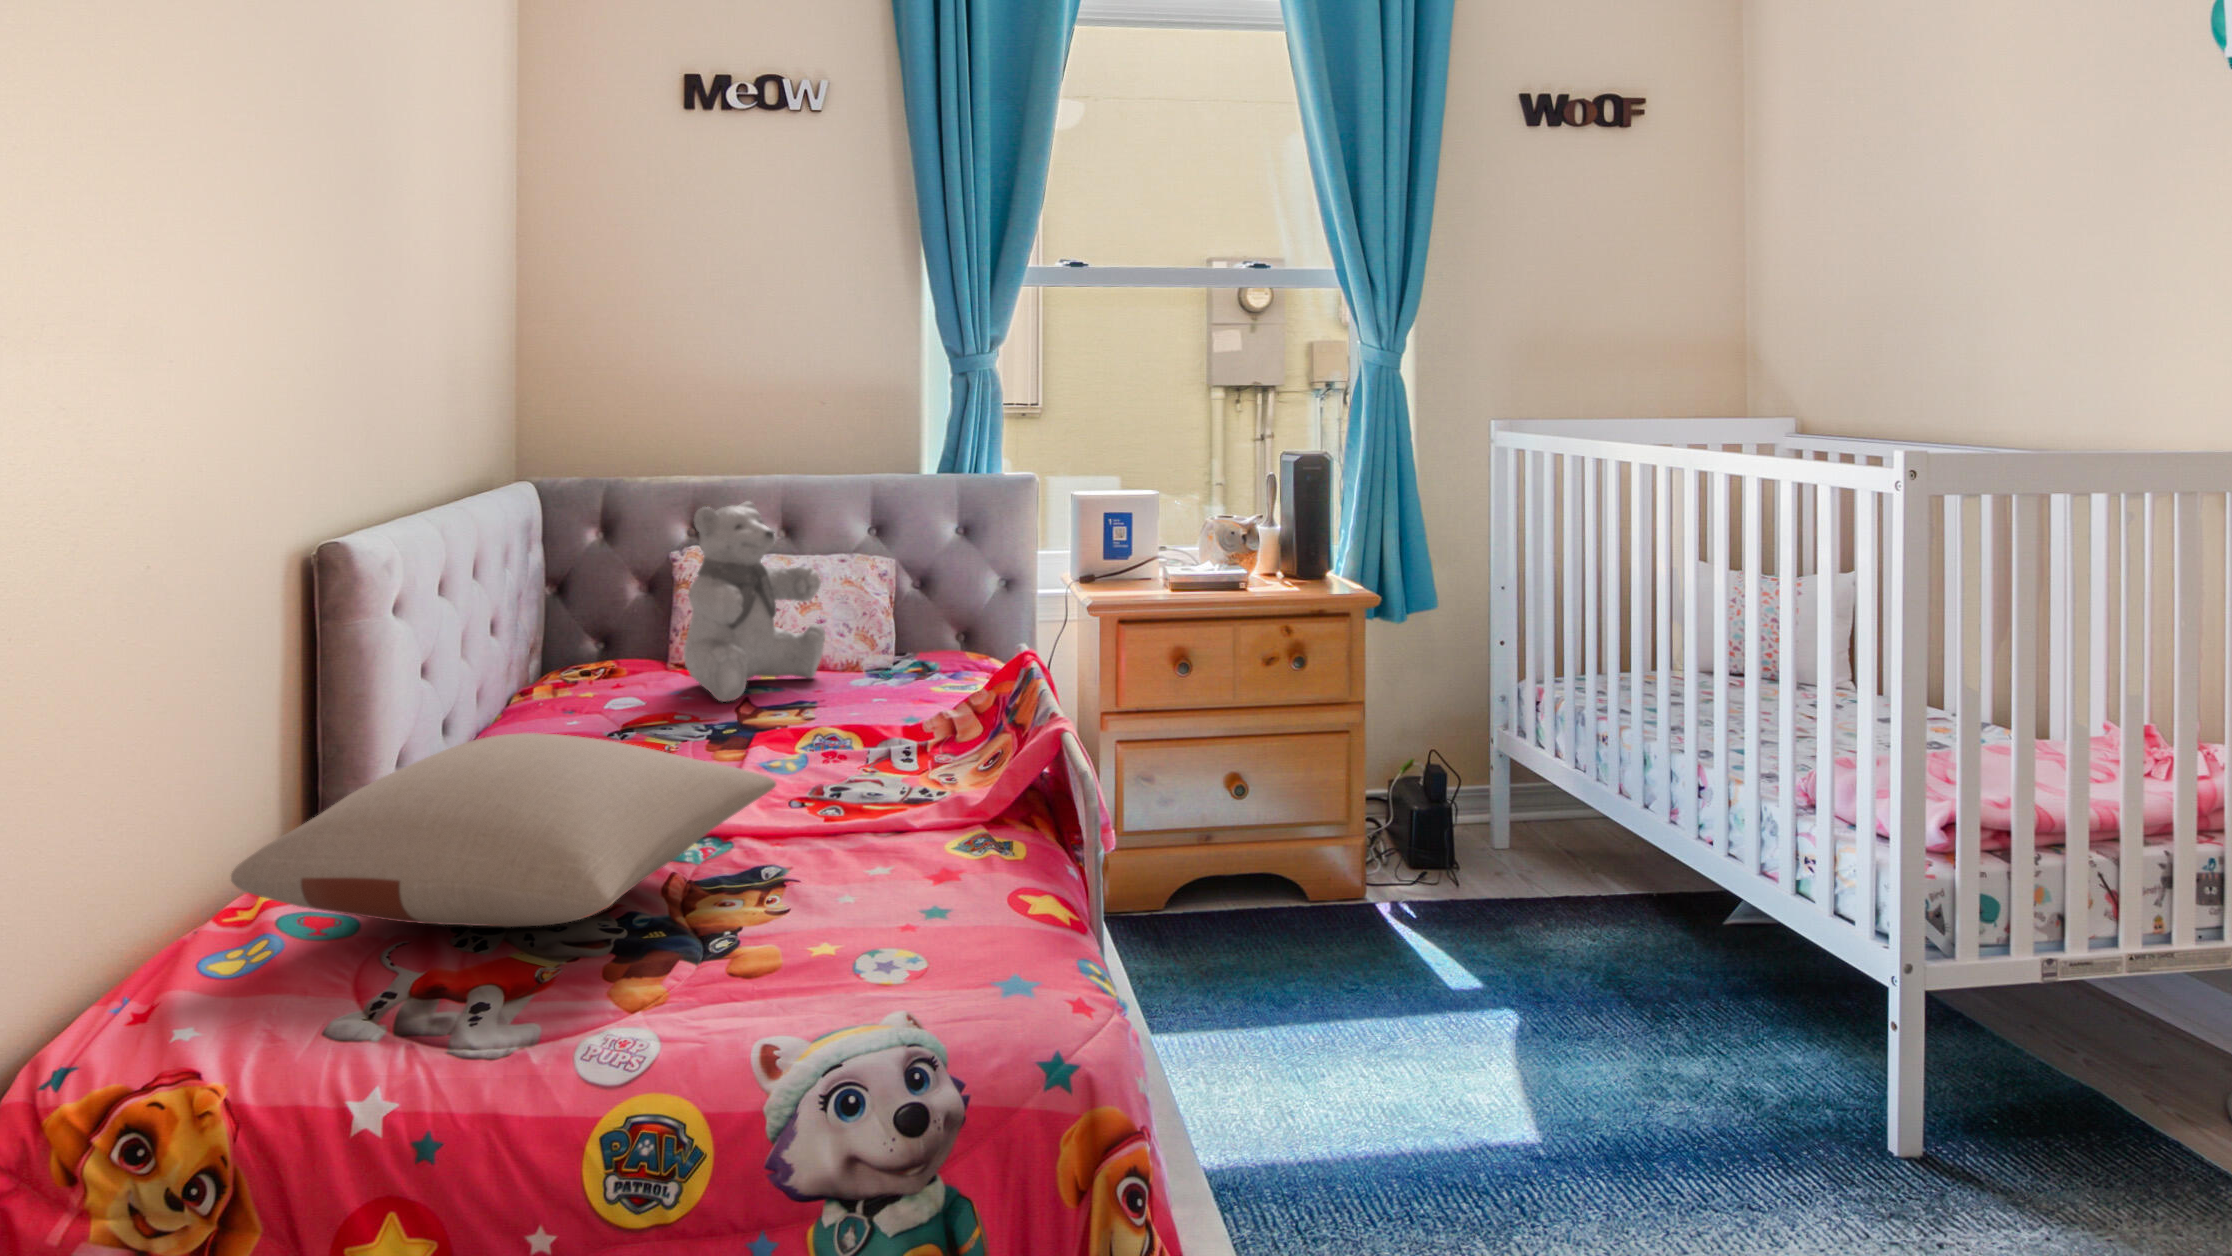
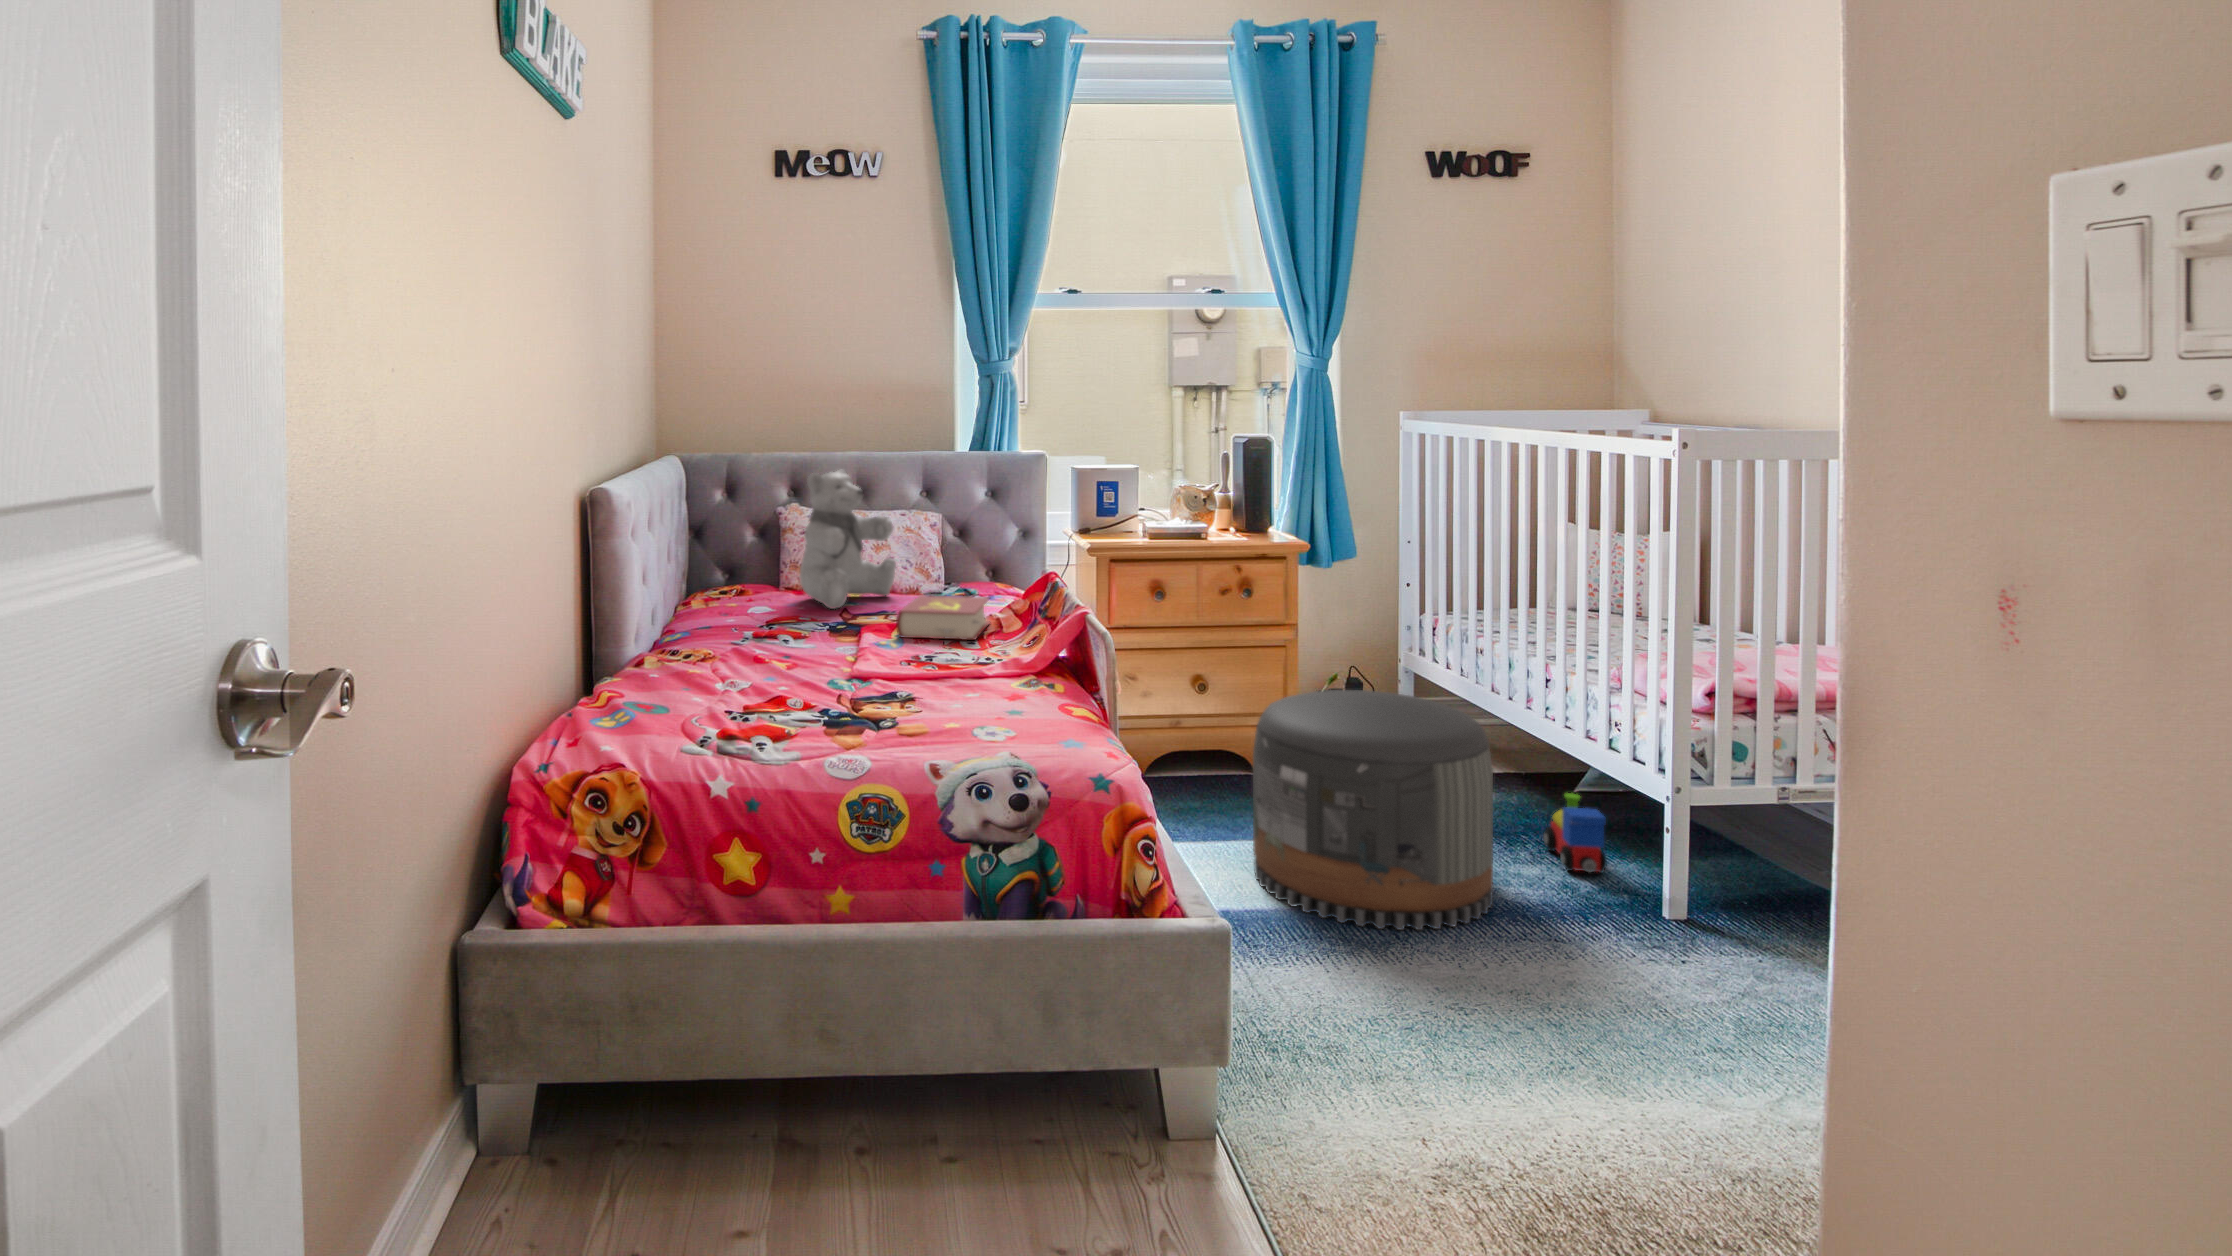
book: none [799,684,946,756] -> present [896,595,989,640]
pillow: present [231,733,776,927] -> none [616,607,904,711]
pouf: none [1313,812,1652,1187] -> present [1253,690,1493,930]
toy train: none [1701,949,1794,1066] -> present [1543,793,1607,873]

